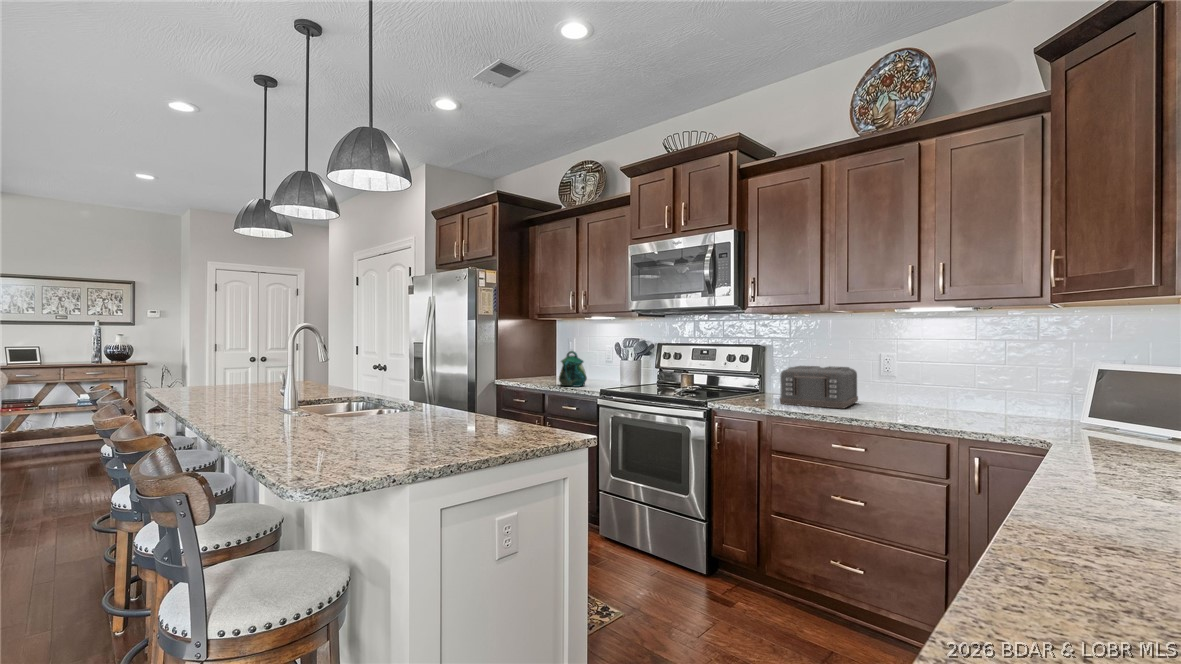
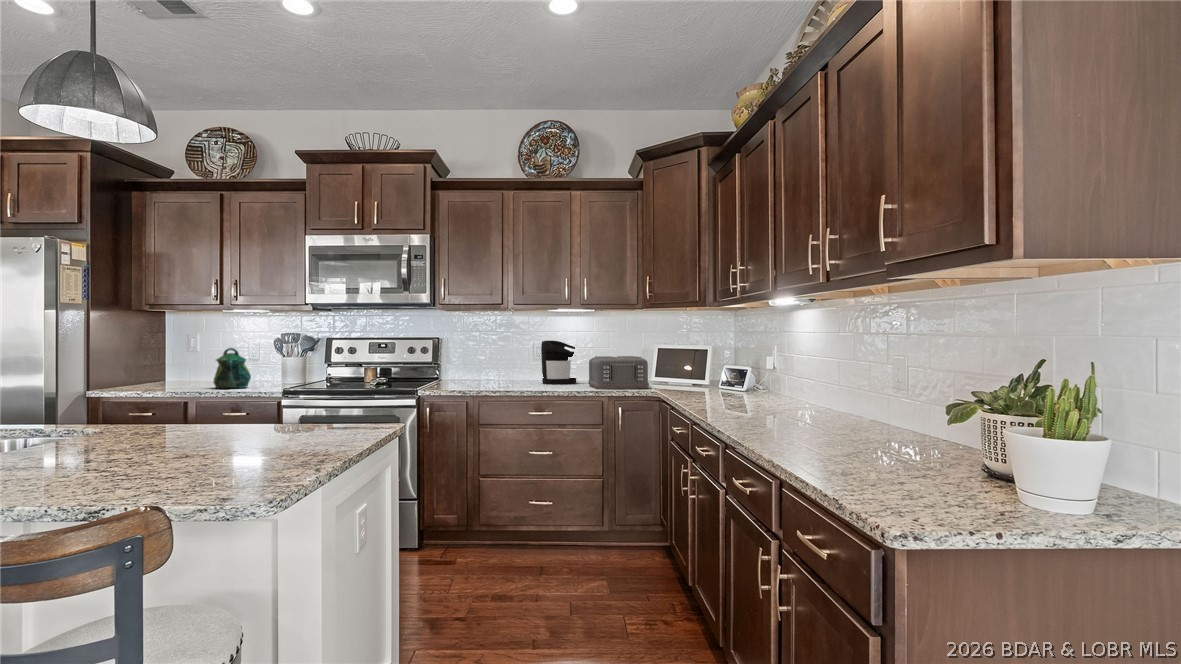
coffee maker: none [886,349,945,410] -> present [541,341,577,384]
toaster: present [779,366,858,408] -> present [588,356,649,389]

